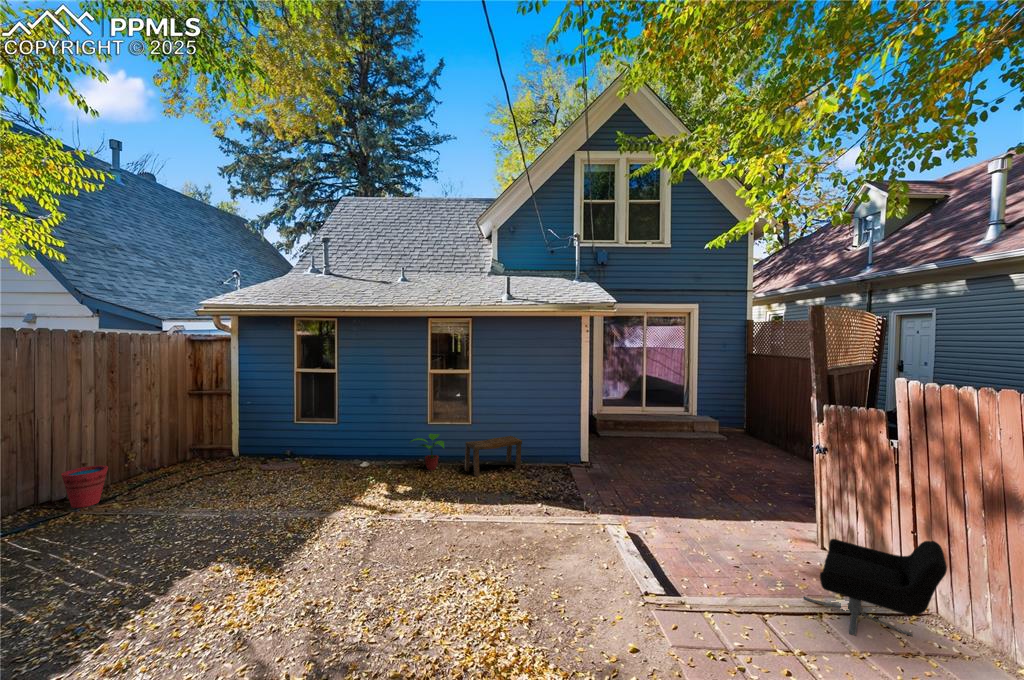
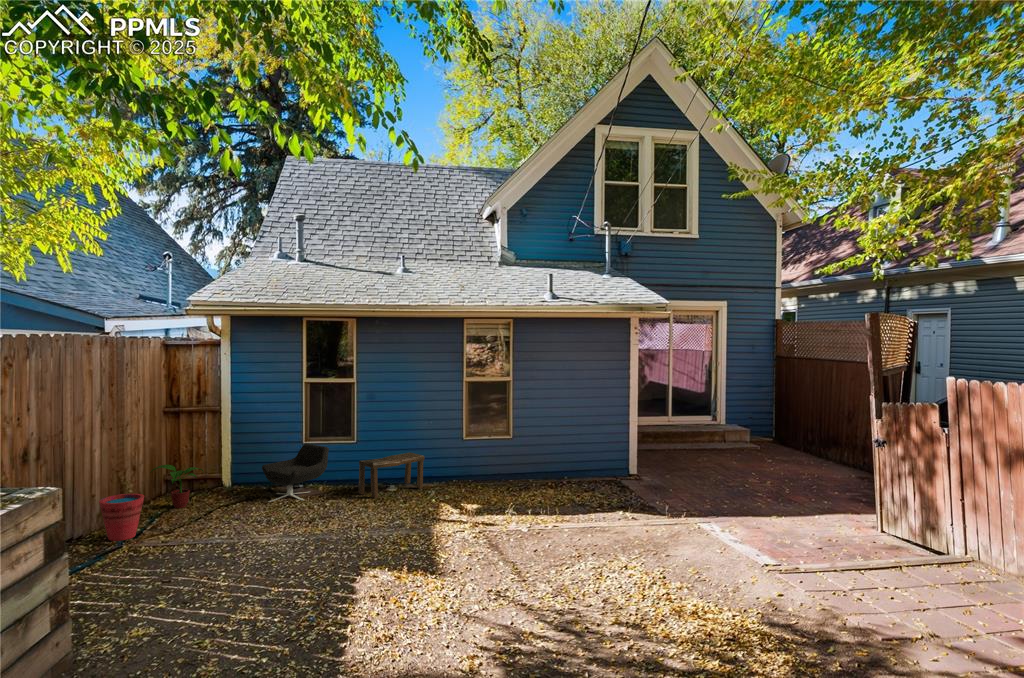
potted plant: present [411,434,445,470] -> present [150,465,203,508]
bench: present [465,436,522,477] -> present [358,452,424,498]
lounge chair: present [804,539,947,636] -> present [262,443,329,502]

